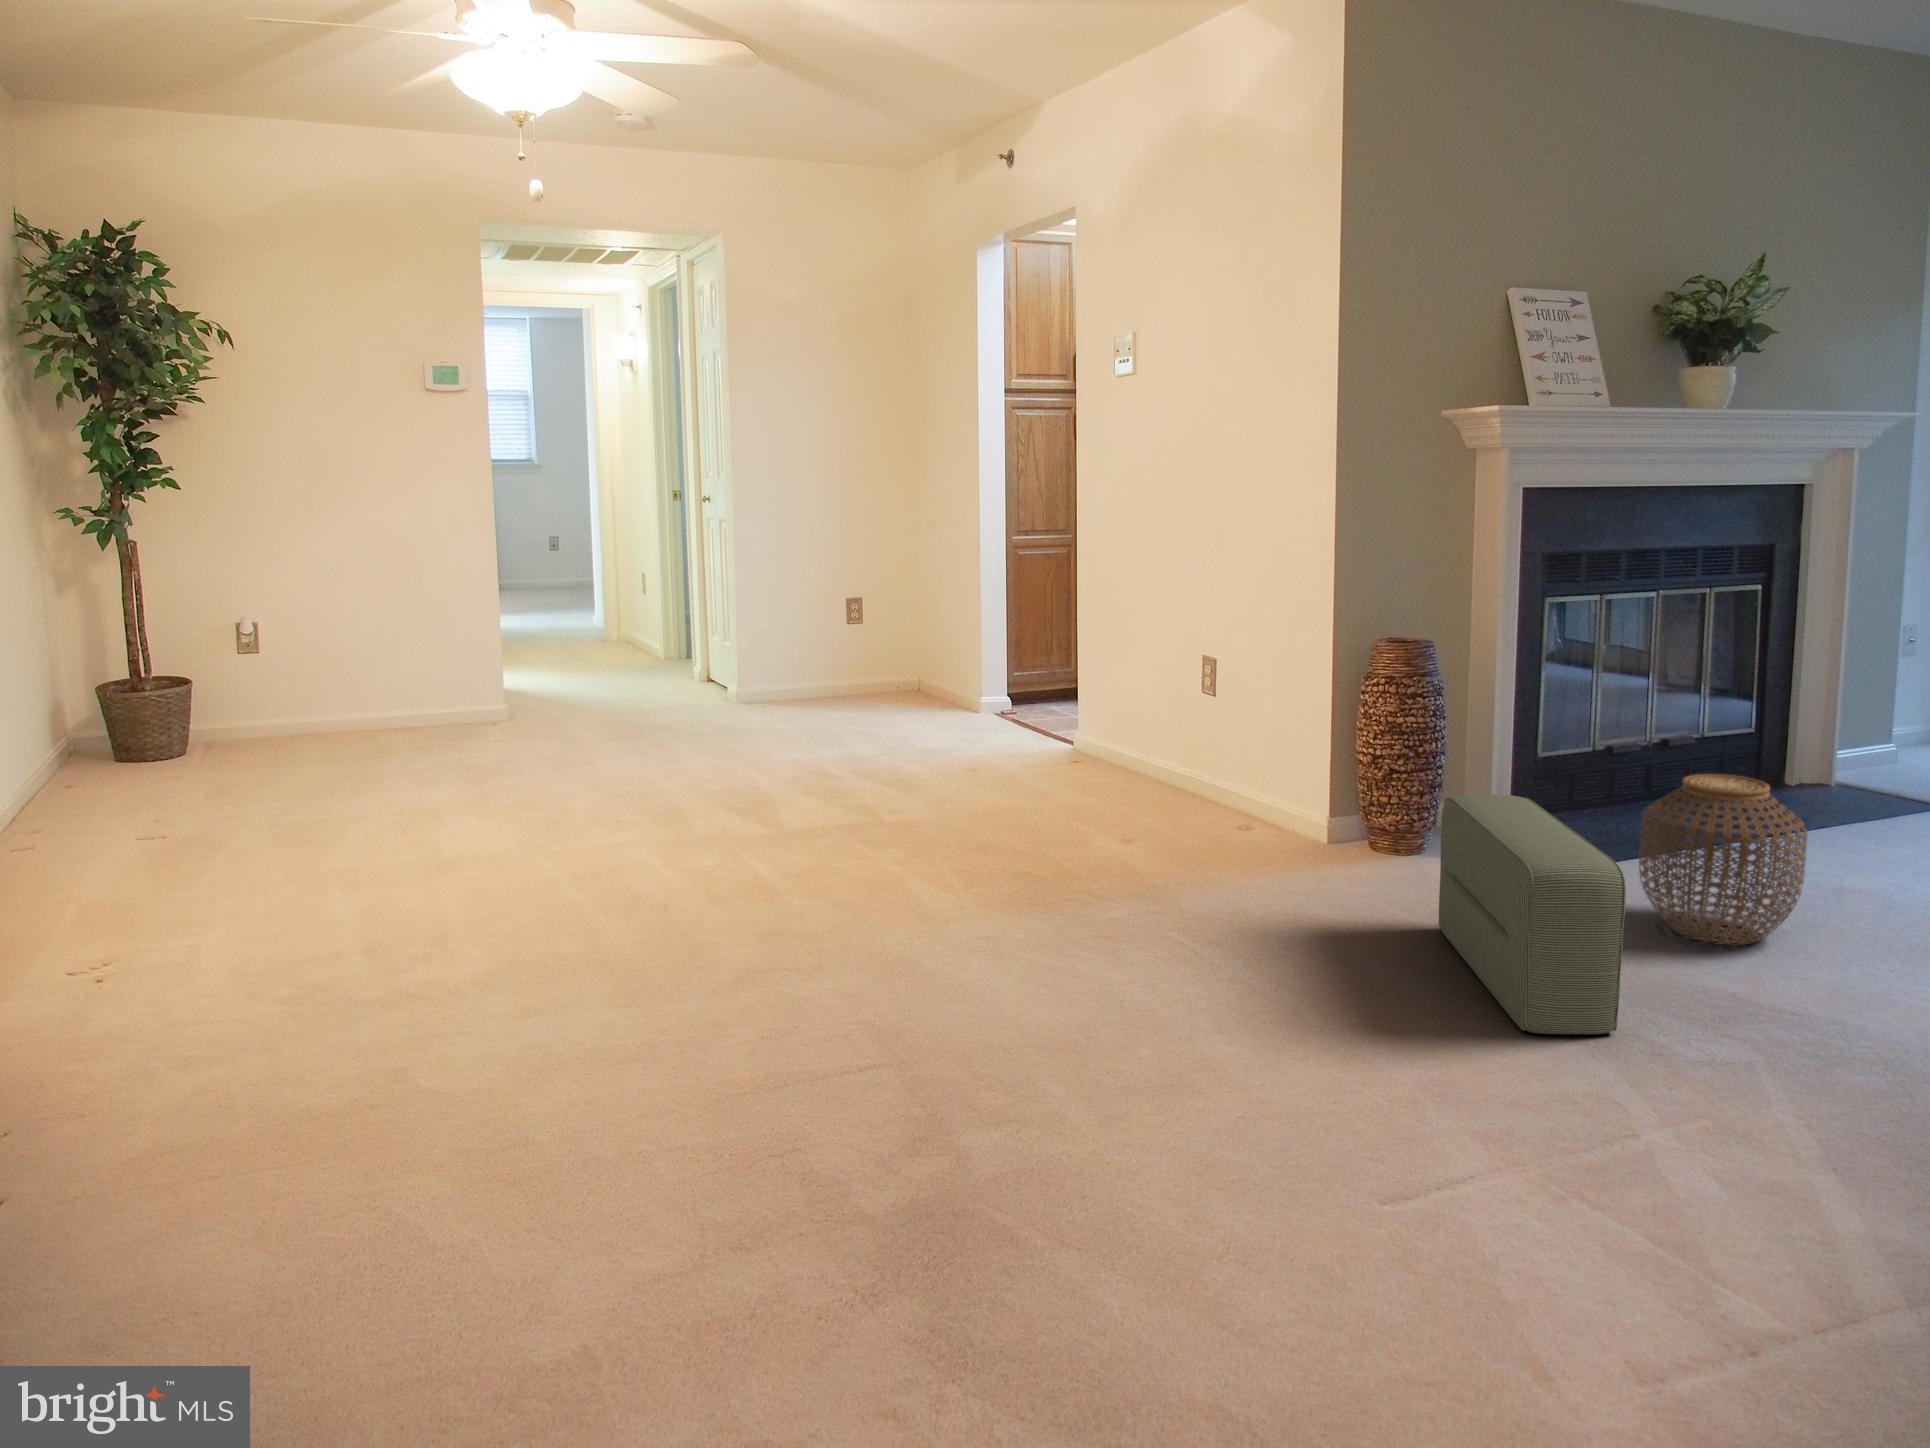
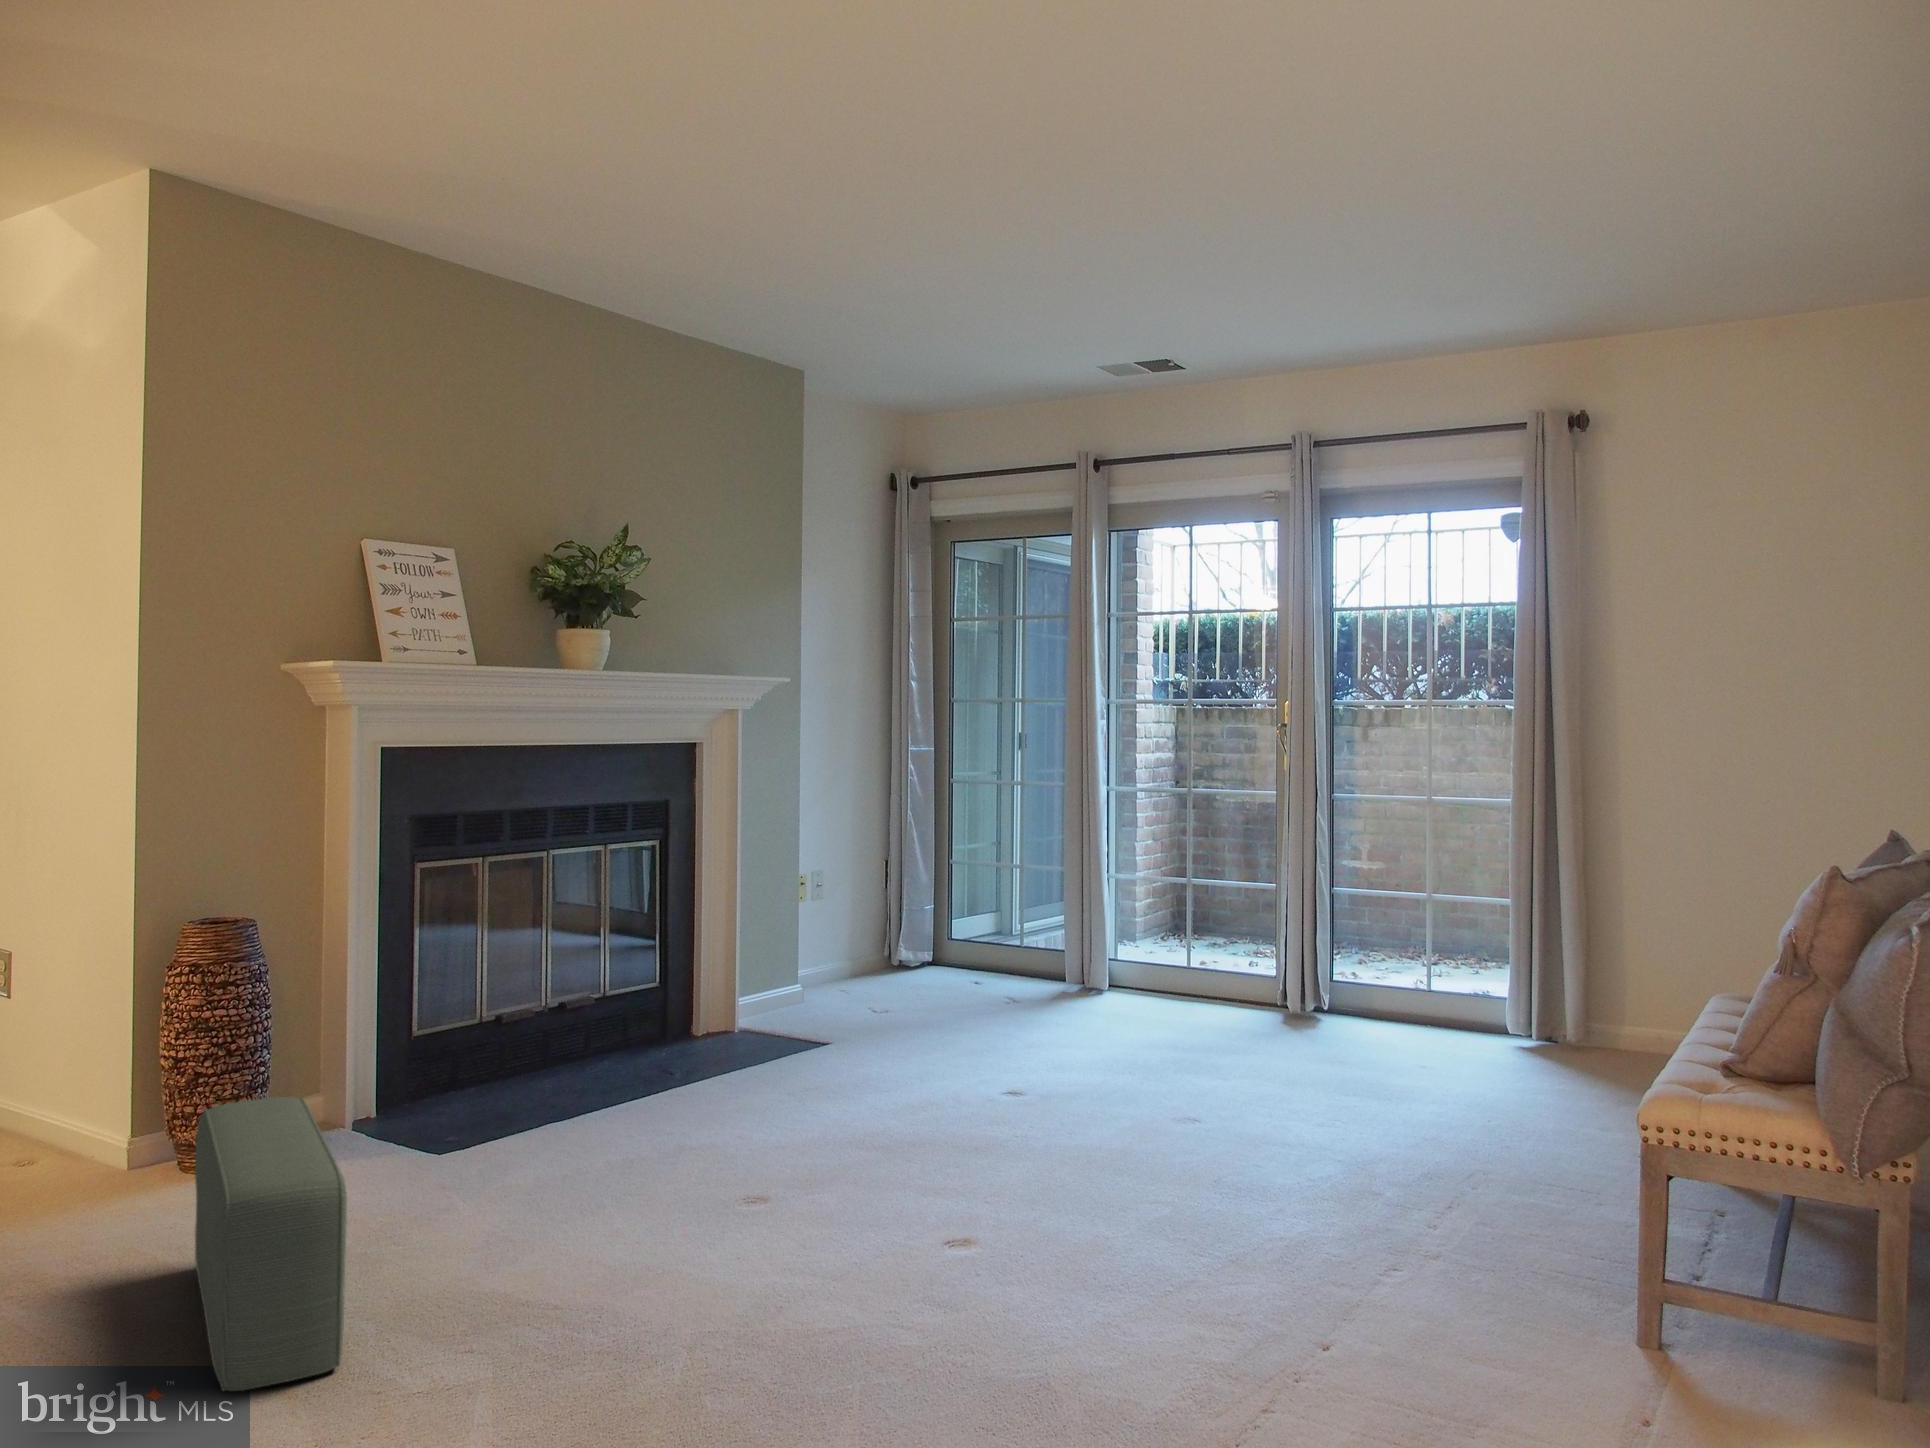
woven basket: present [1639,774,1807,945] -> none [446,1044,609,1228]

